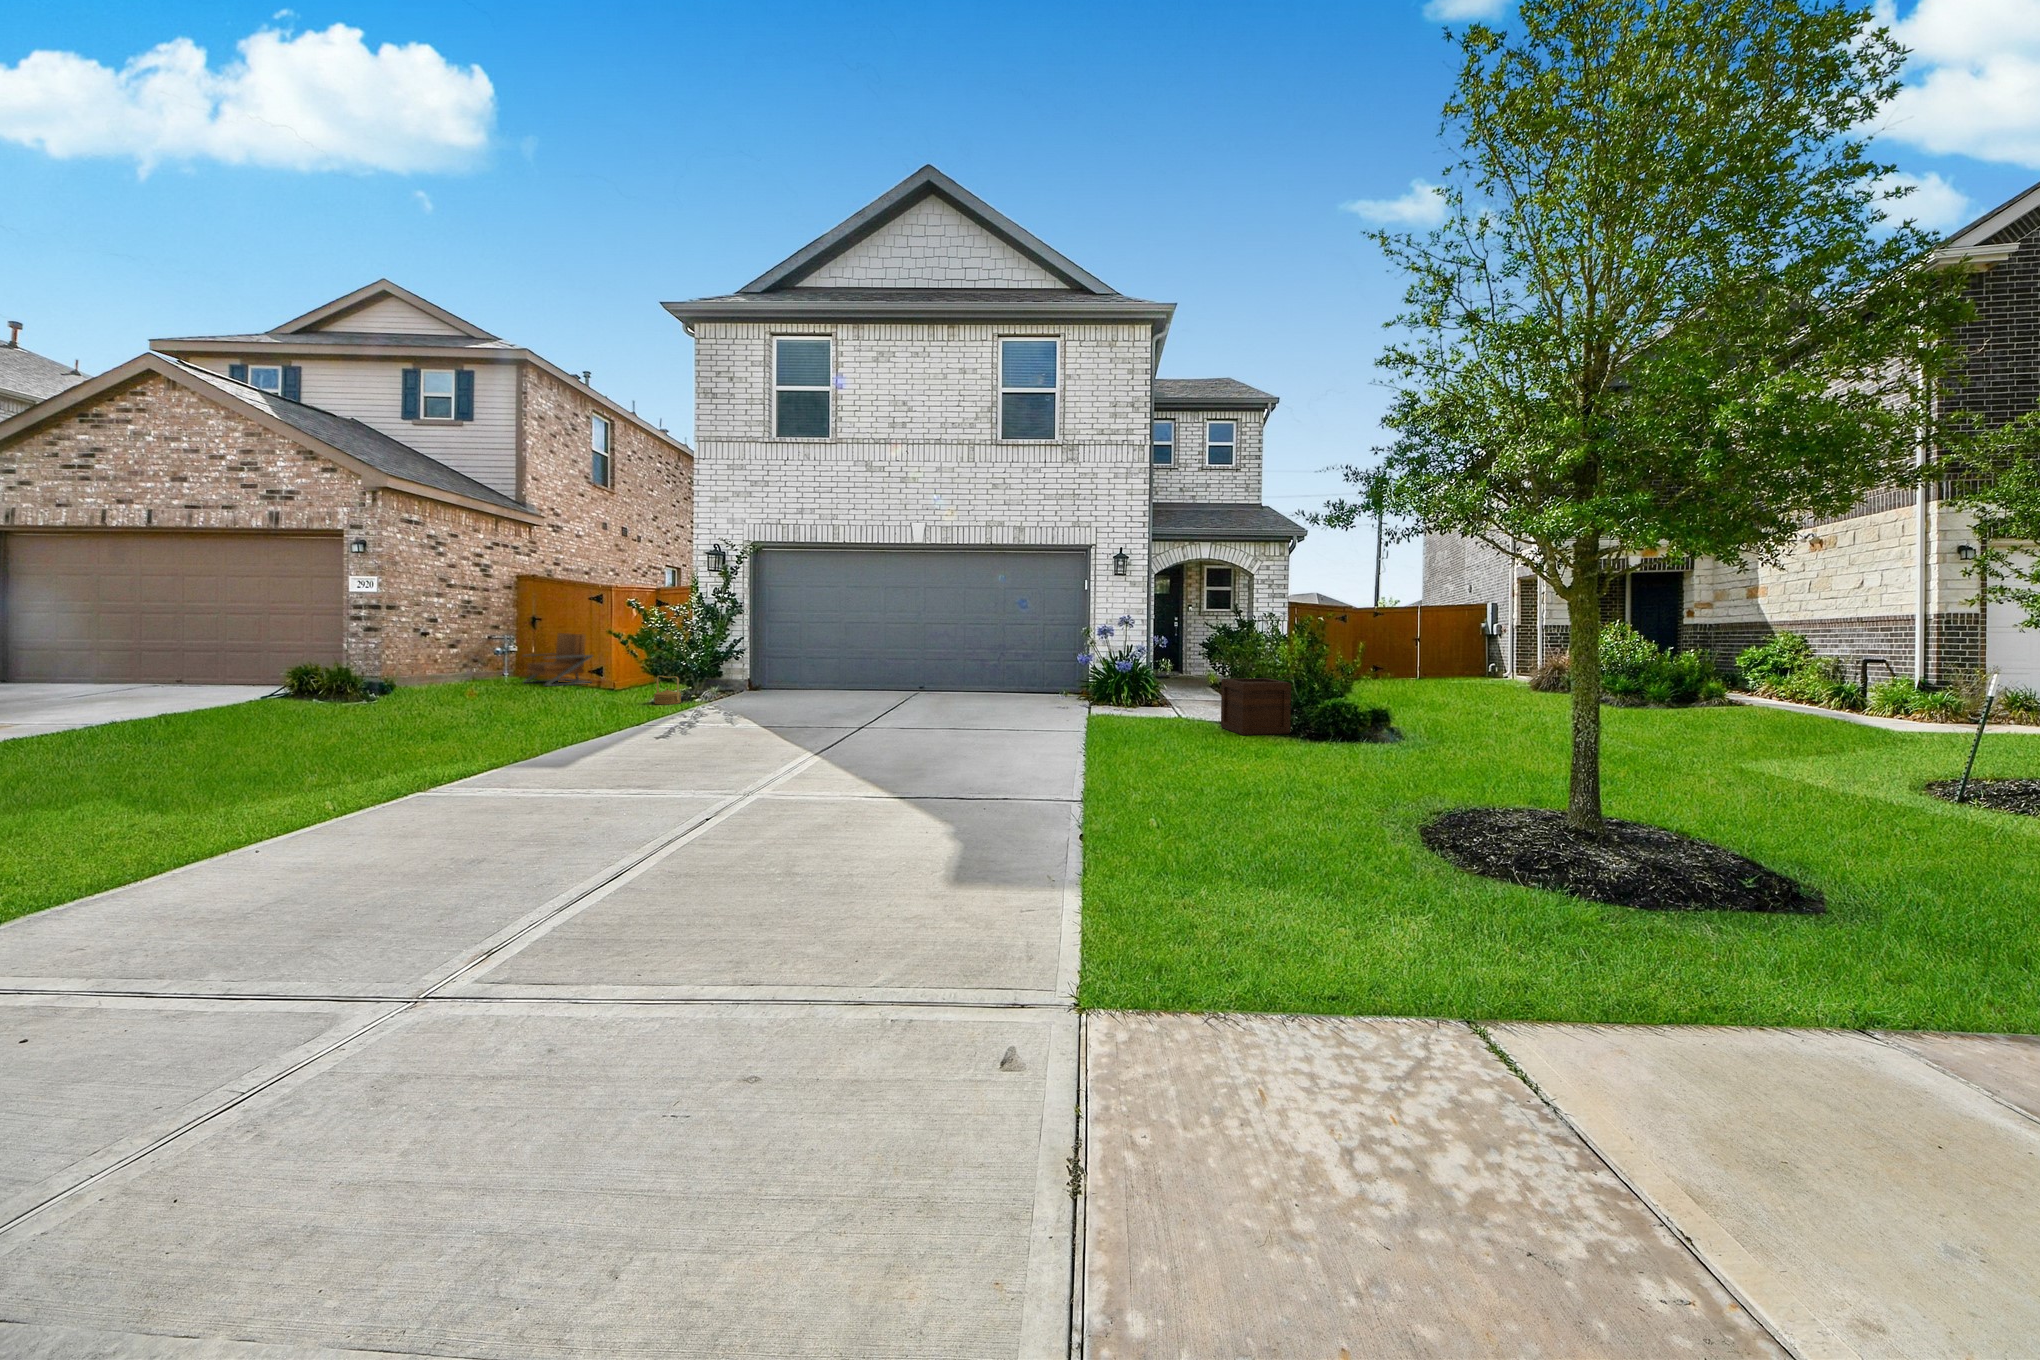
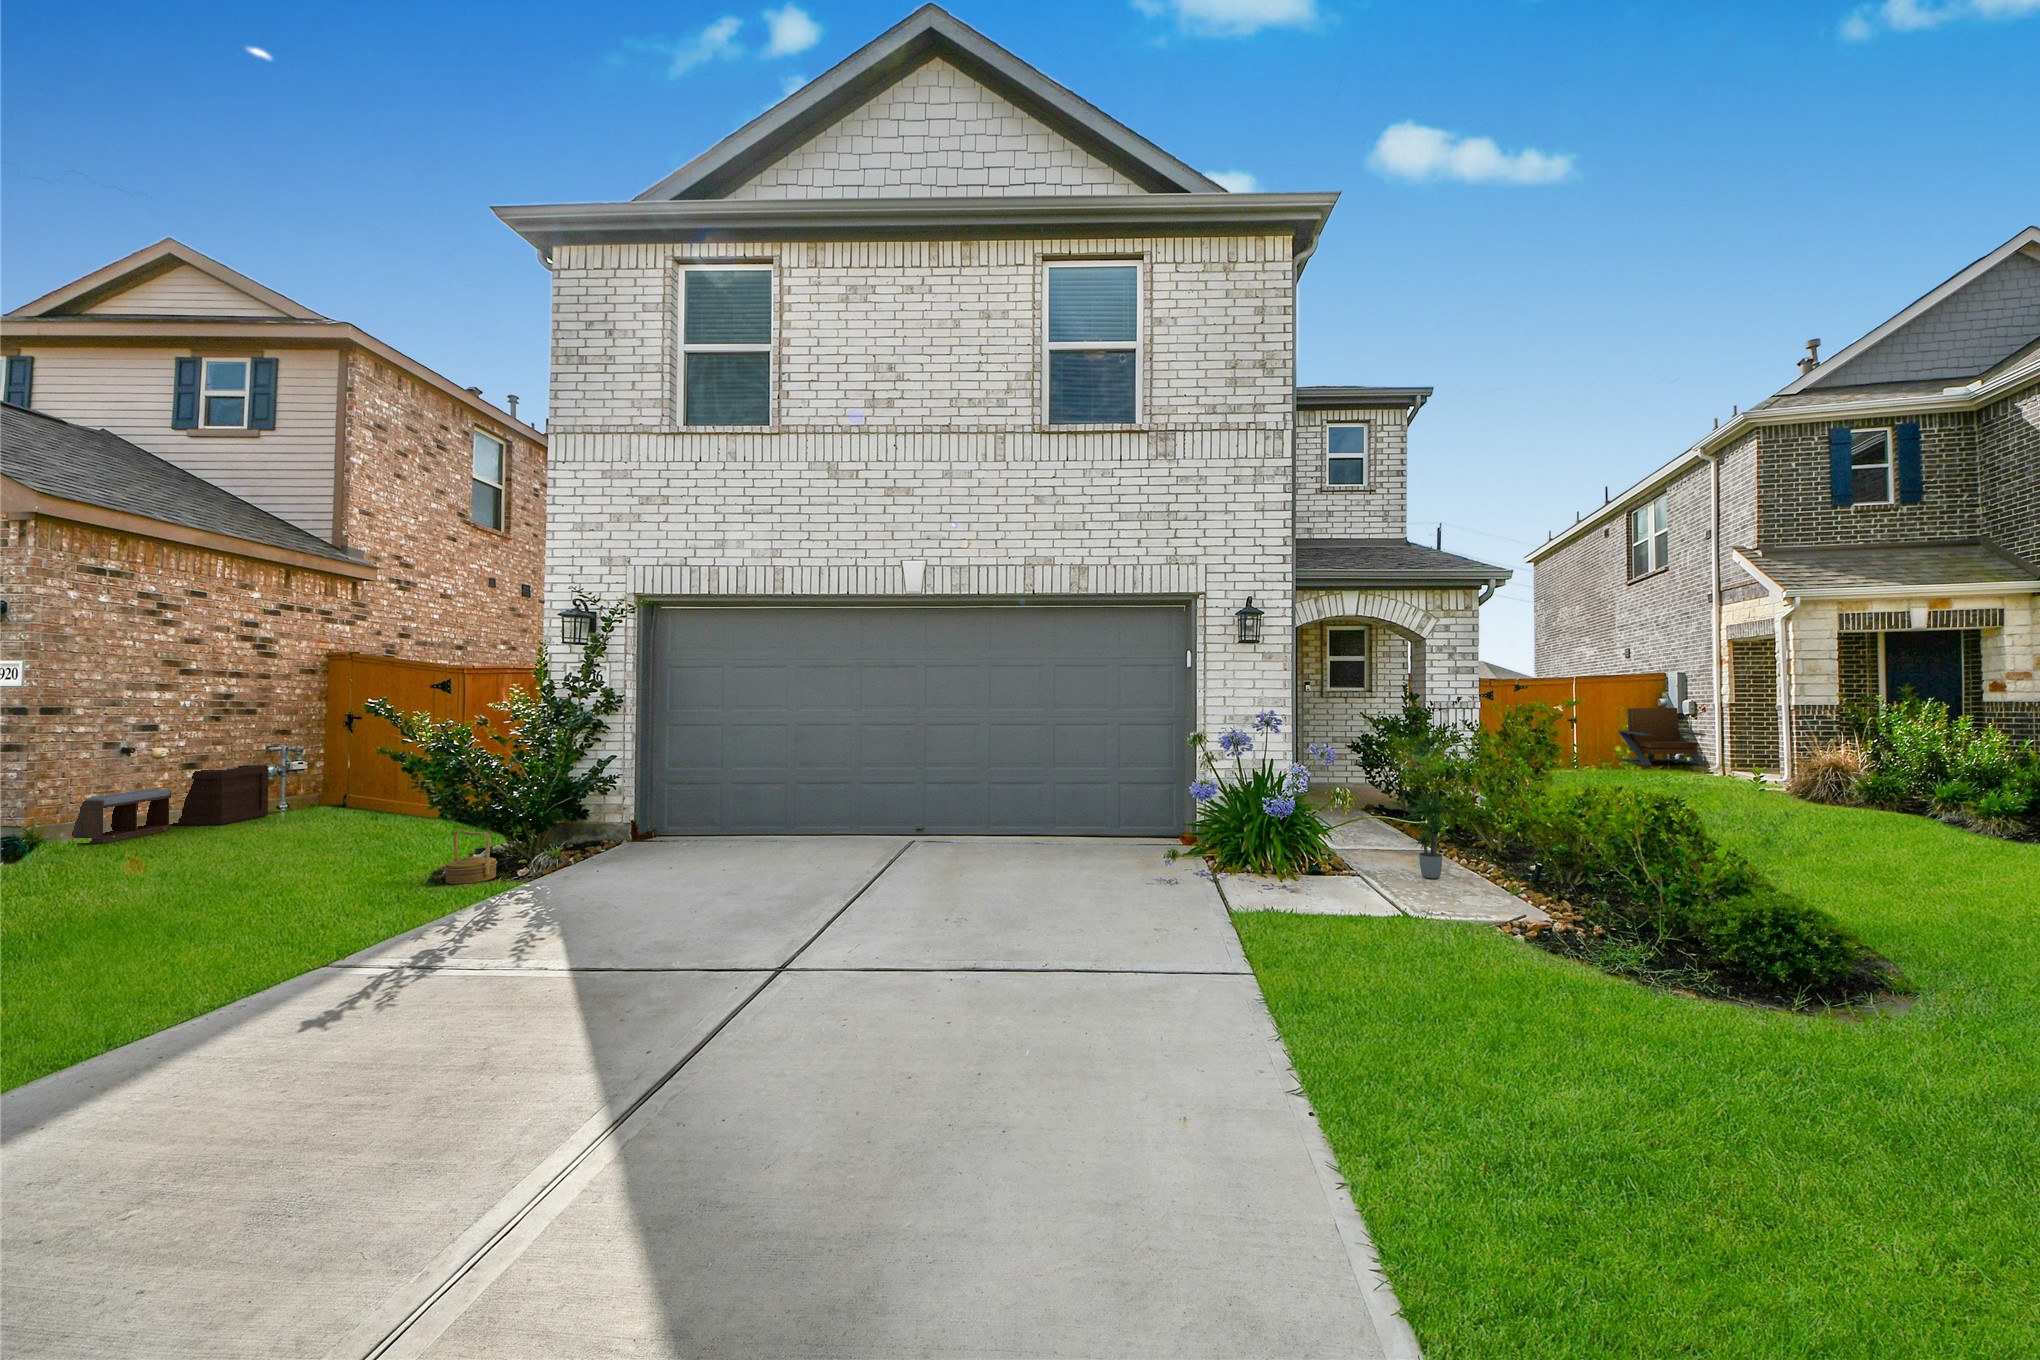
lounge chair: present [524,633,592,686] -> present [1618,708,1707,766]
bench: none [401,658,453,688] -> present [72,789,171,844]
potted plant: none [1197,659,1228,709] -> present [1408,791,1454,878]
wooden crate: present [1221,678,1291,735] -> present [170,765,268,825]

